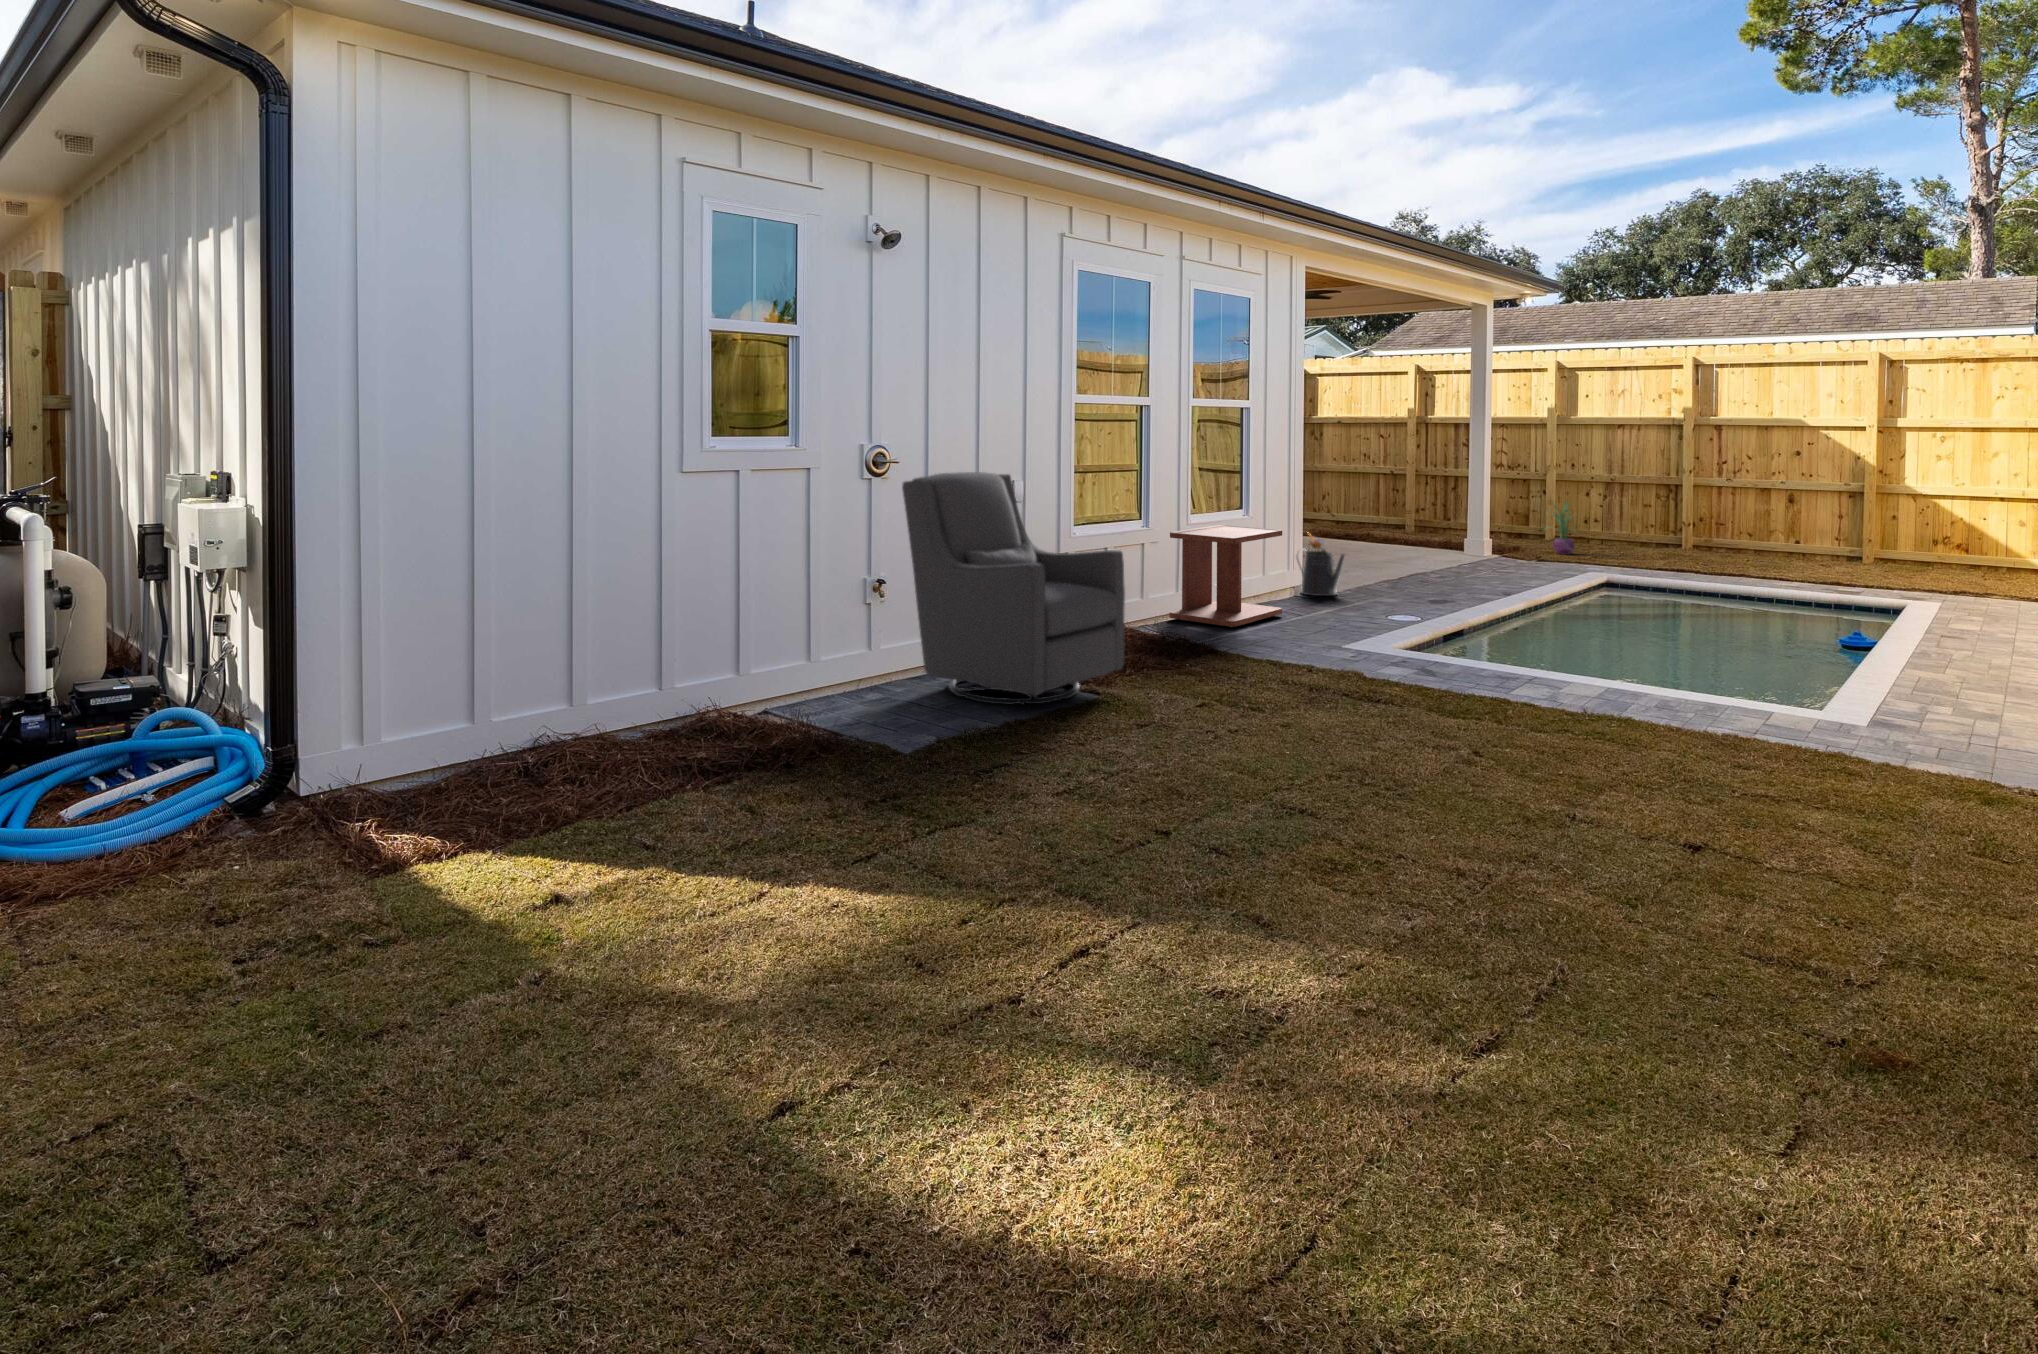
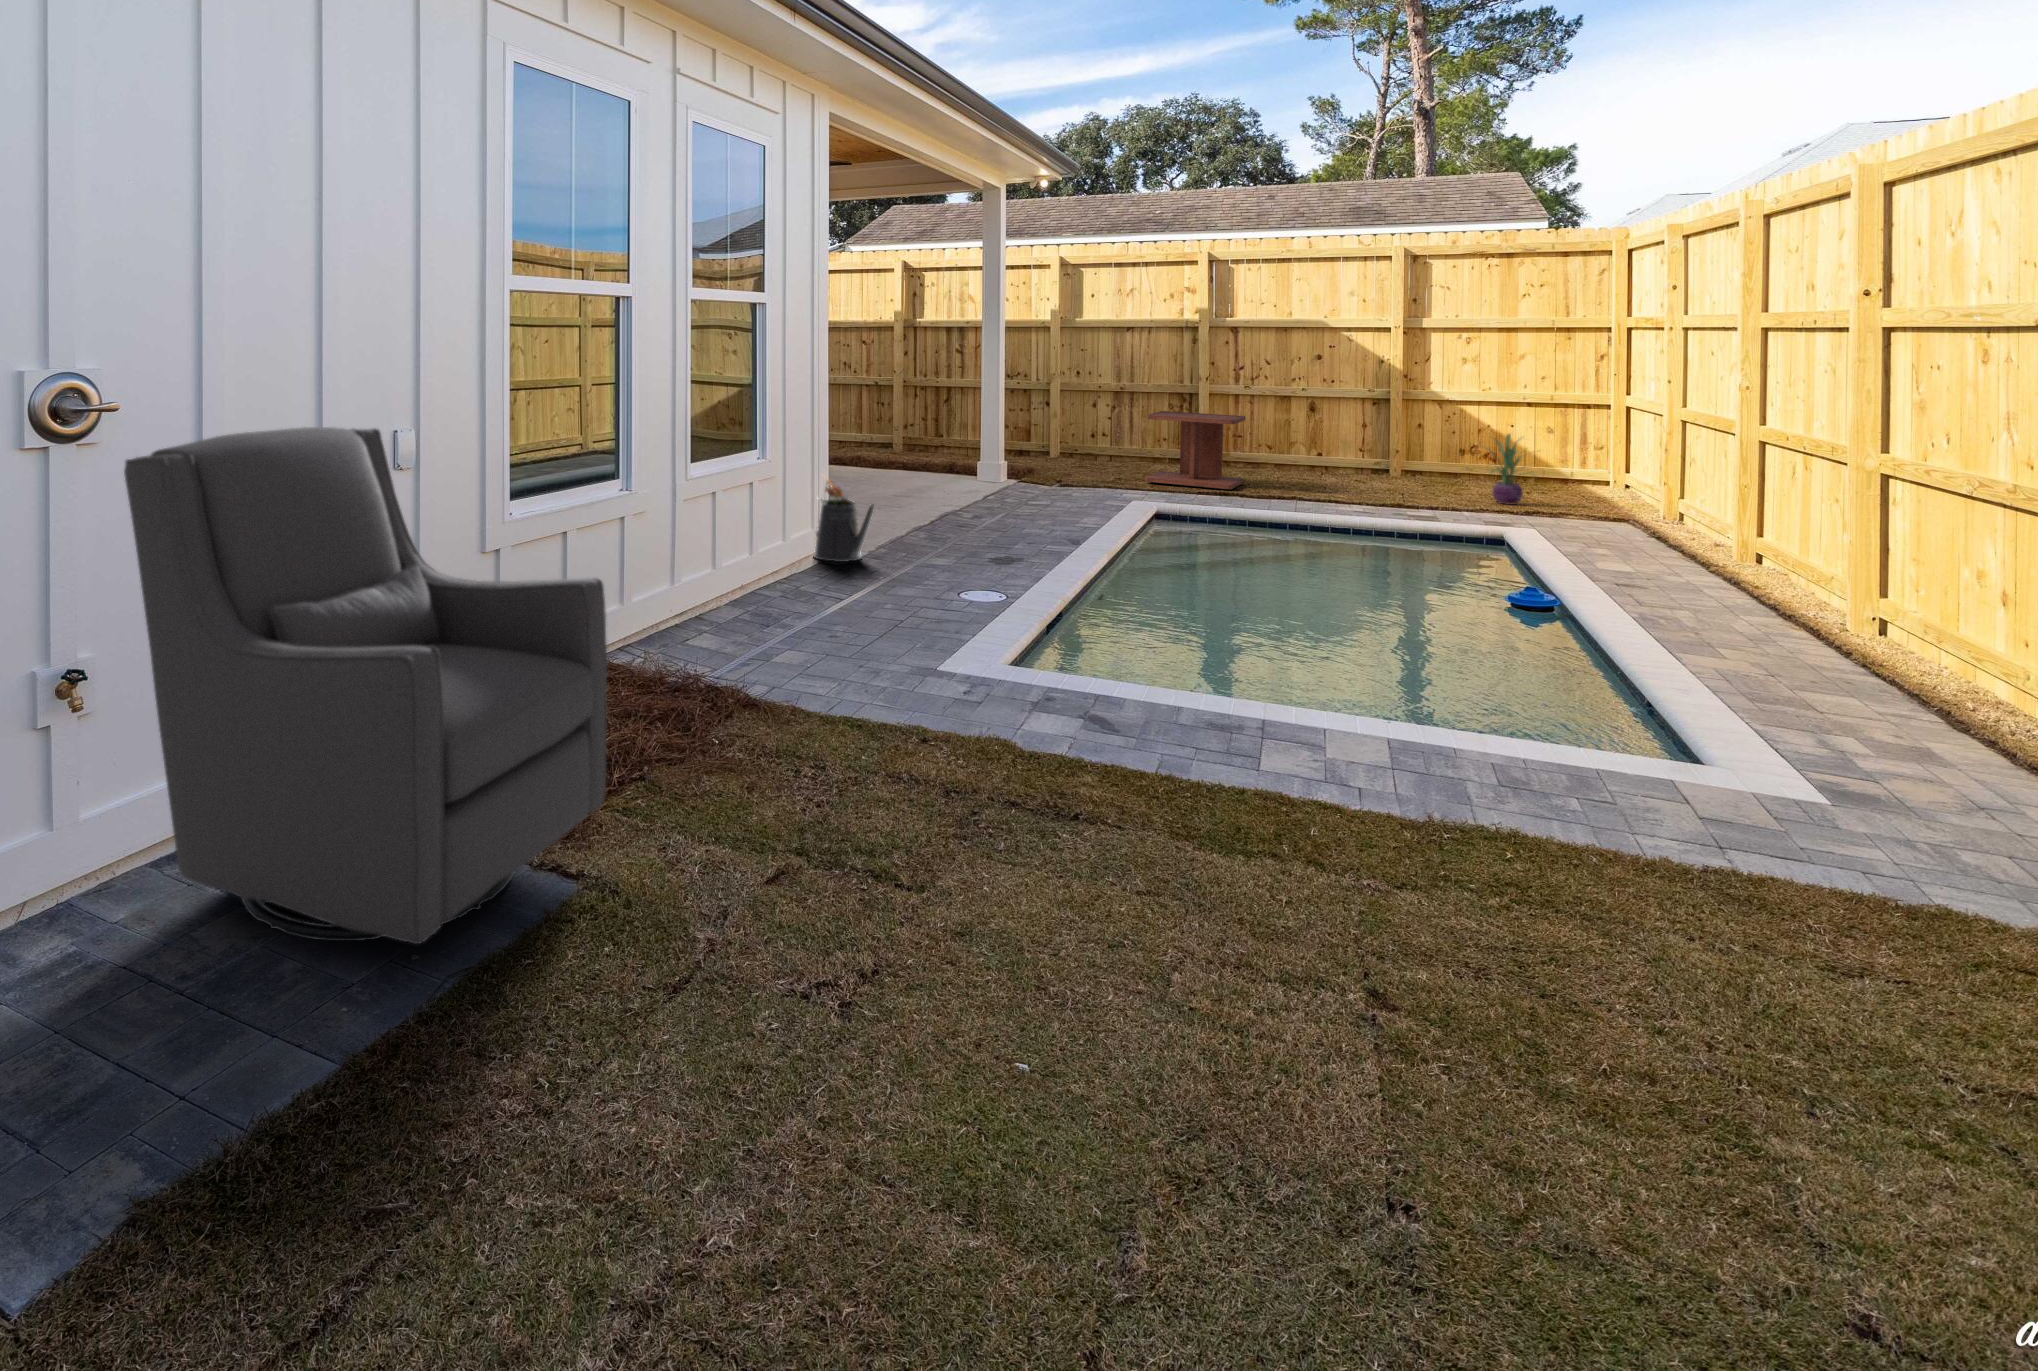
decorative plant: present [1548,502,1574,555] -> present [1492,434,1524,505]
side table: present [1169,525,1282,628] -> present [1145,411,1245,490]

